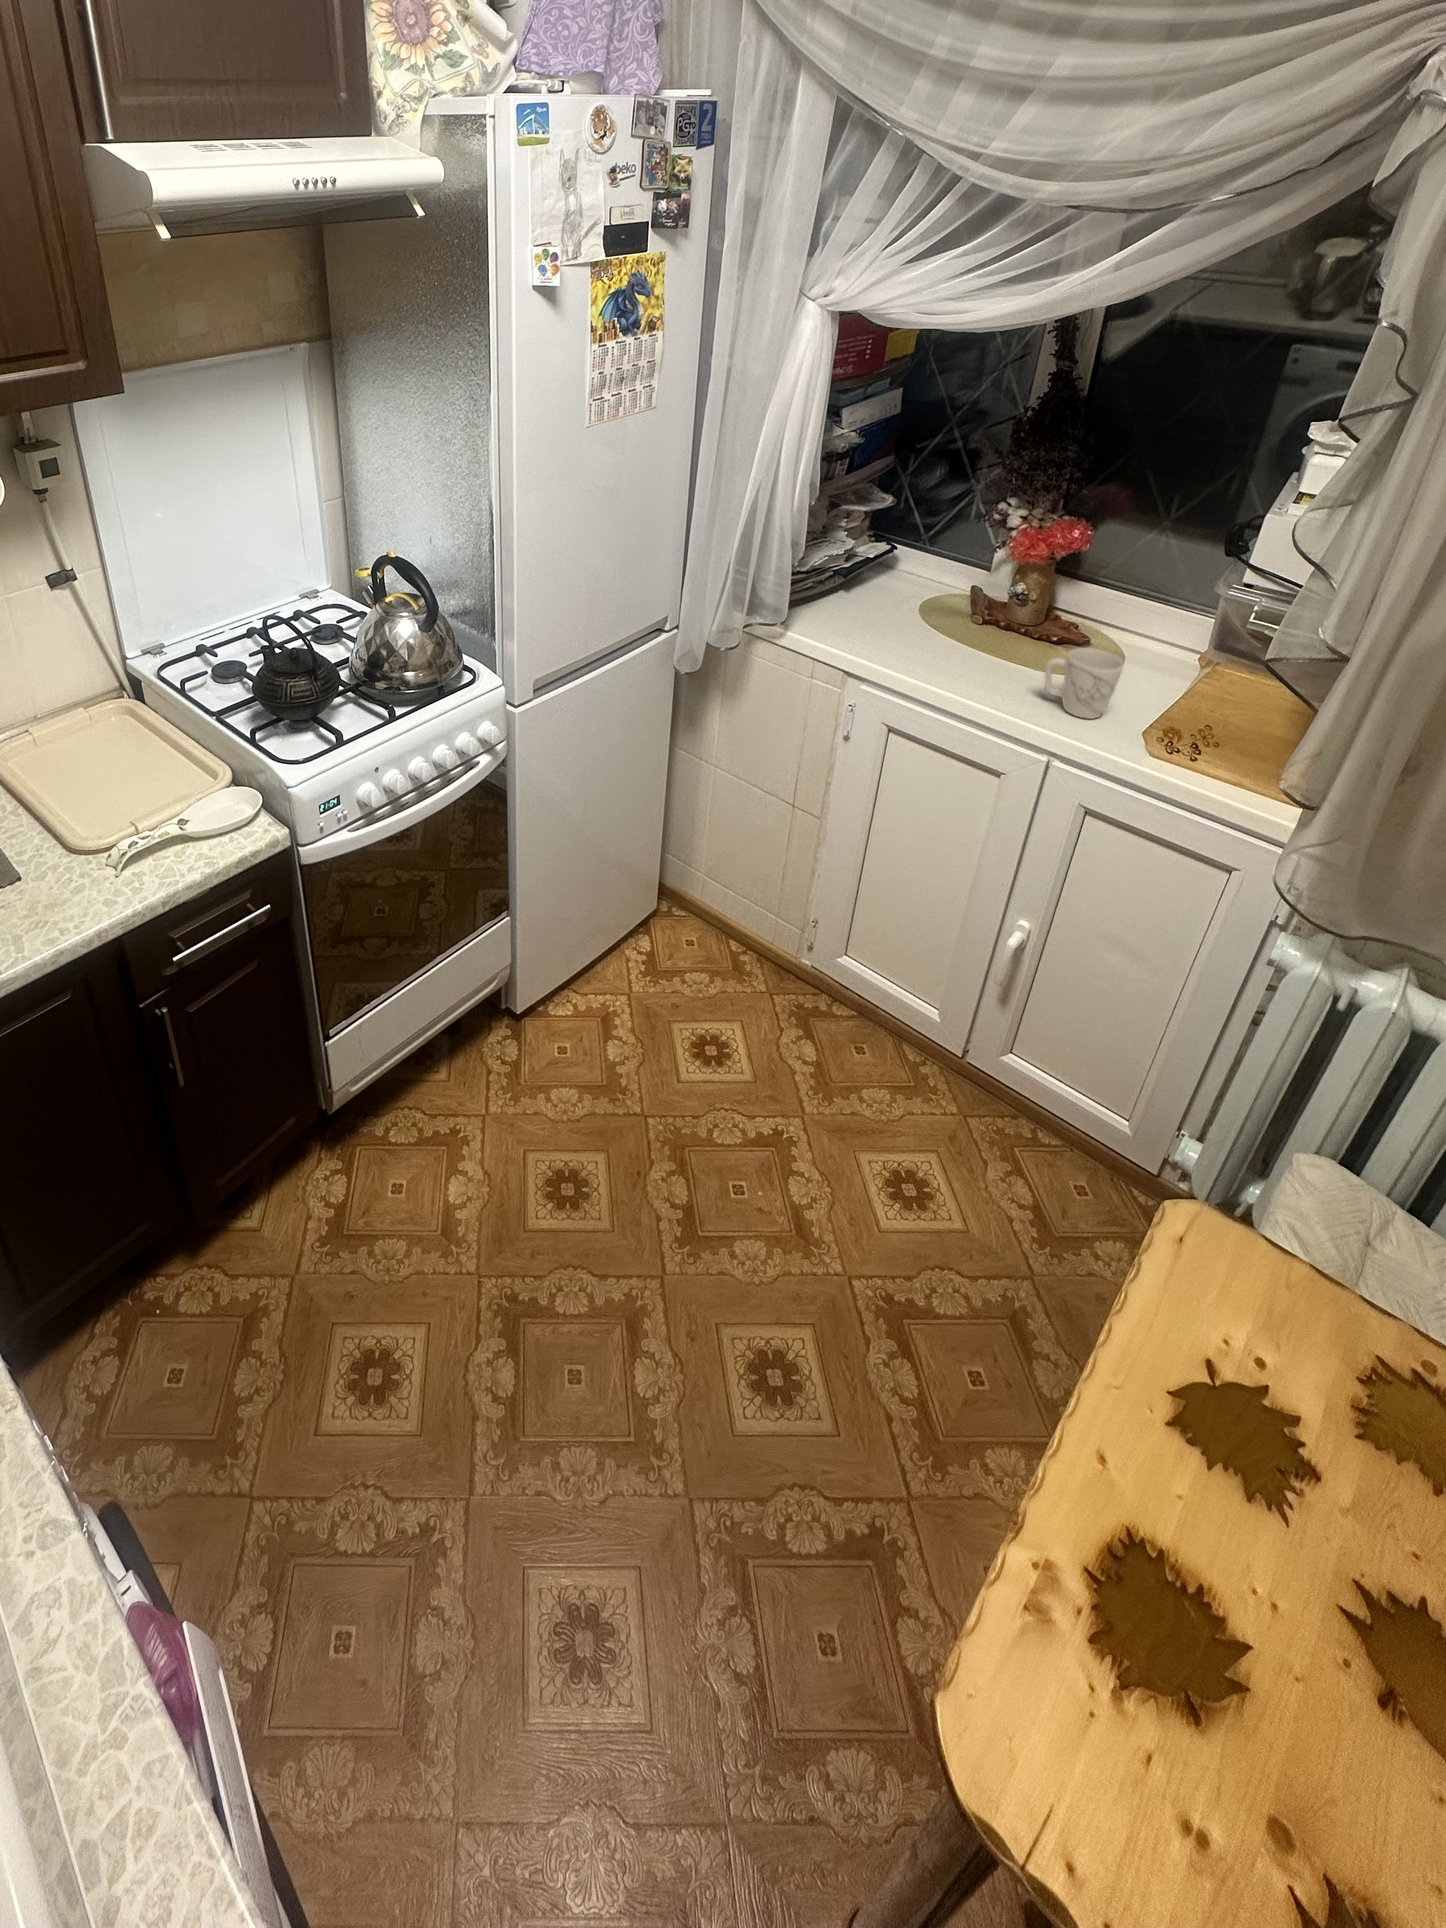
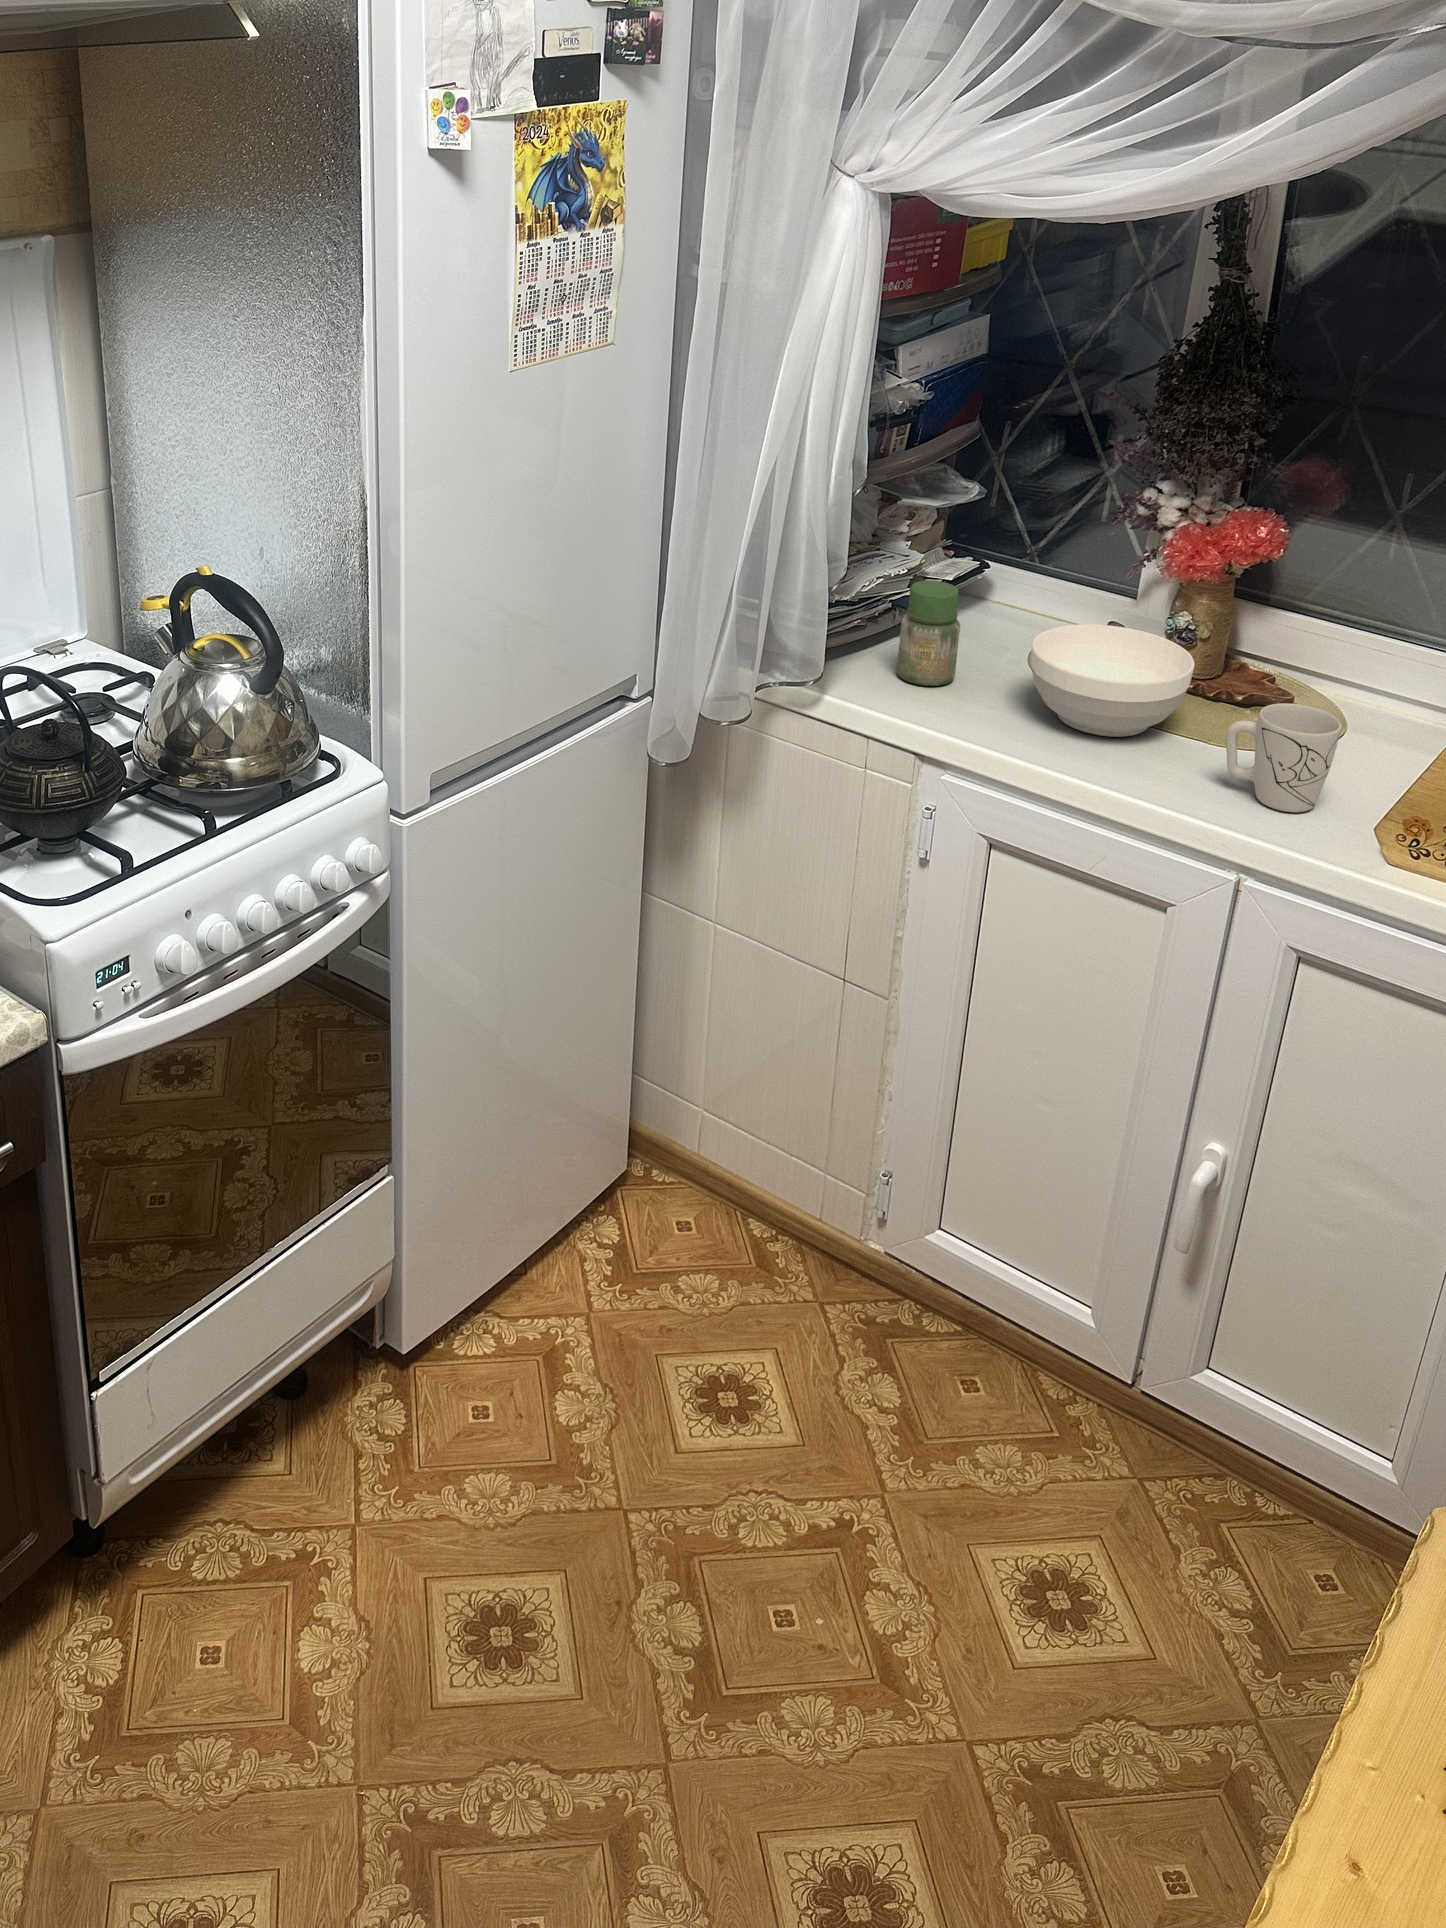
jar: none [831,559,874,626] -> present [897,580,960,686]
bowl: none [919,590,1027,663] -> present [1031,624,1194,737]

